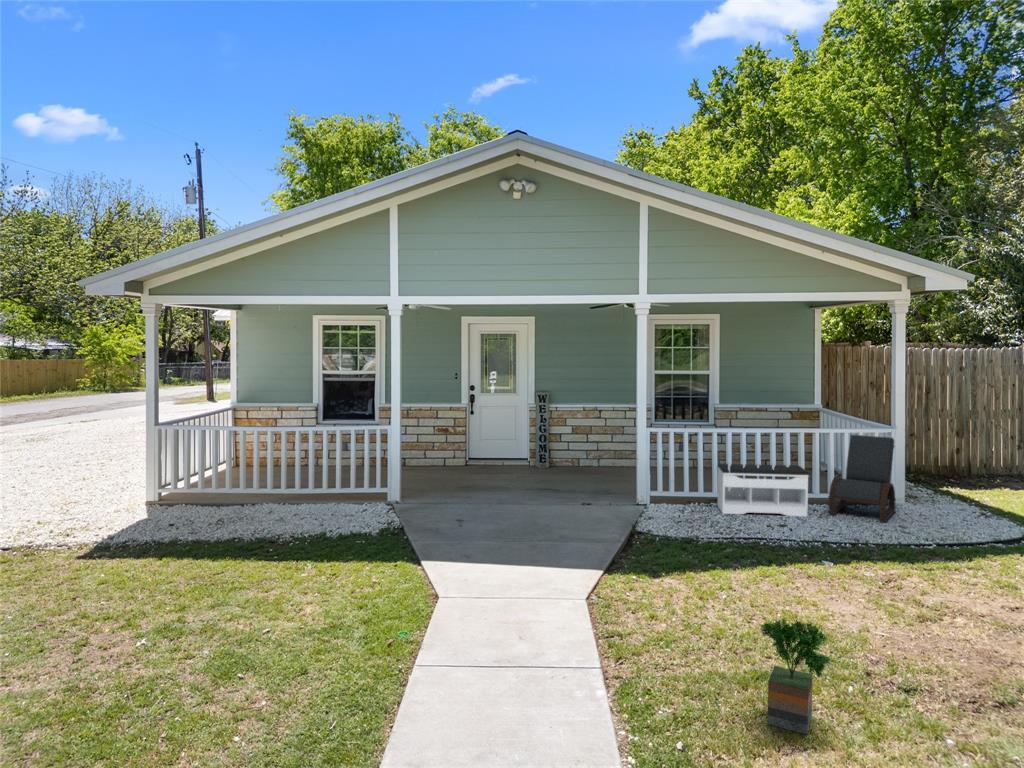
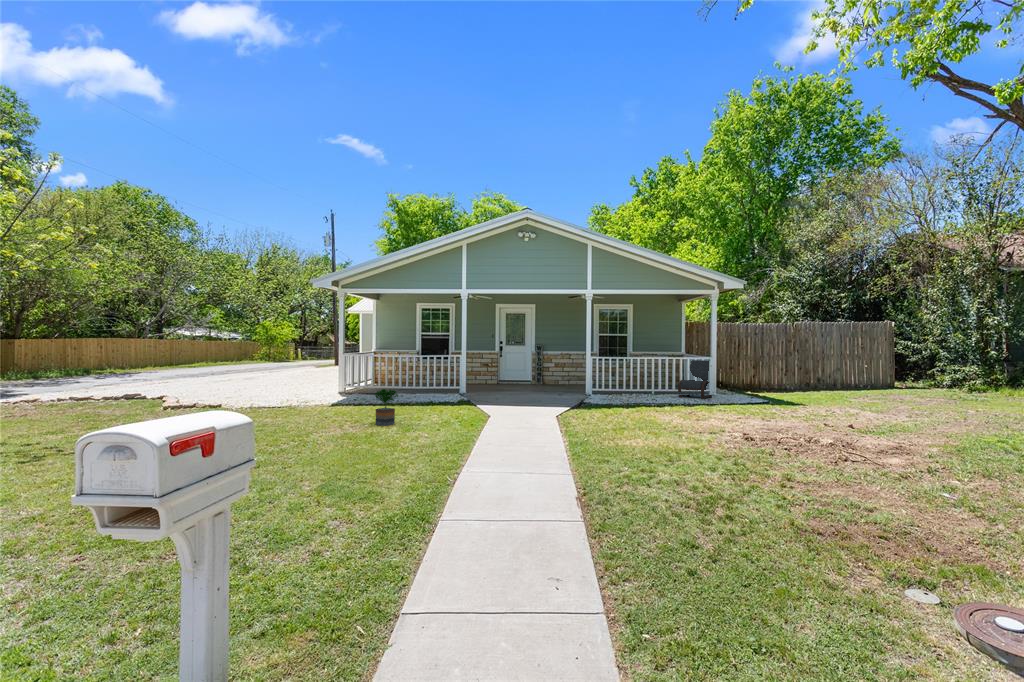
bench: present [717,464,808,517] -> none [625,374,668,398]
potted tree: present [760,618,830,734] -> present [375,389,398,426]

